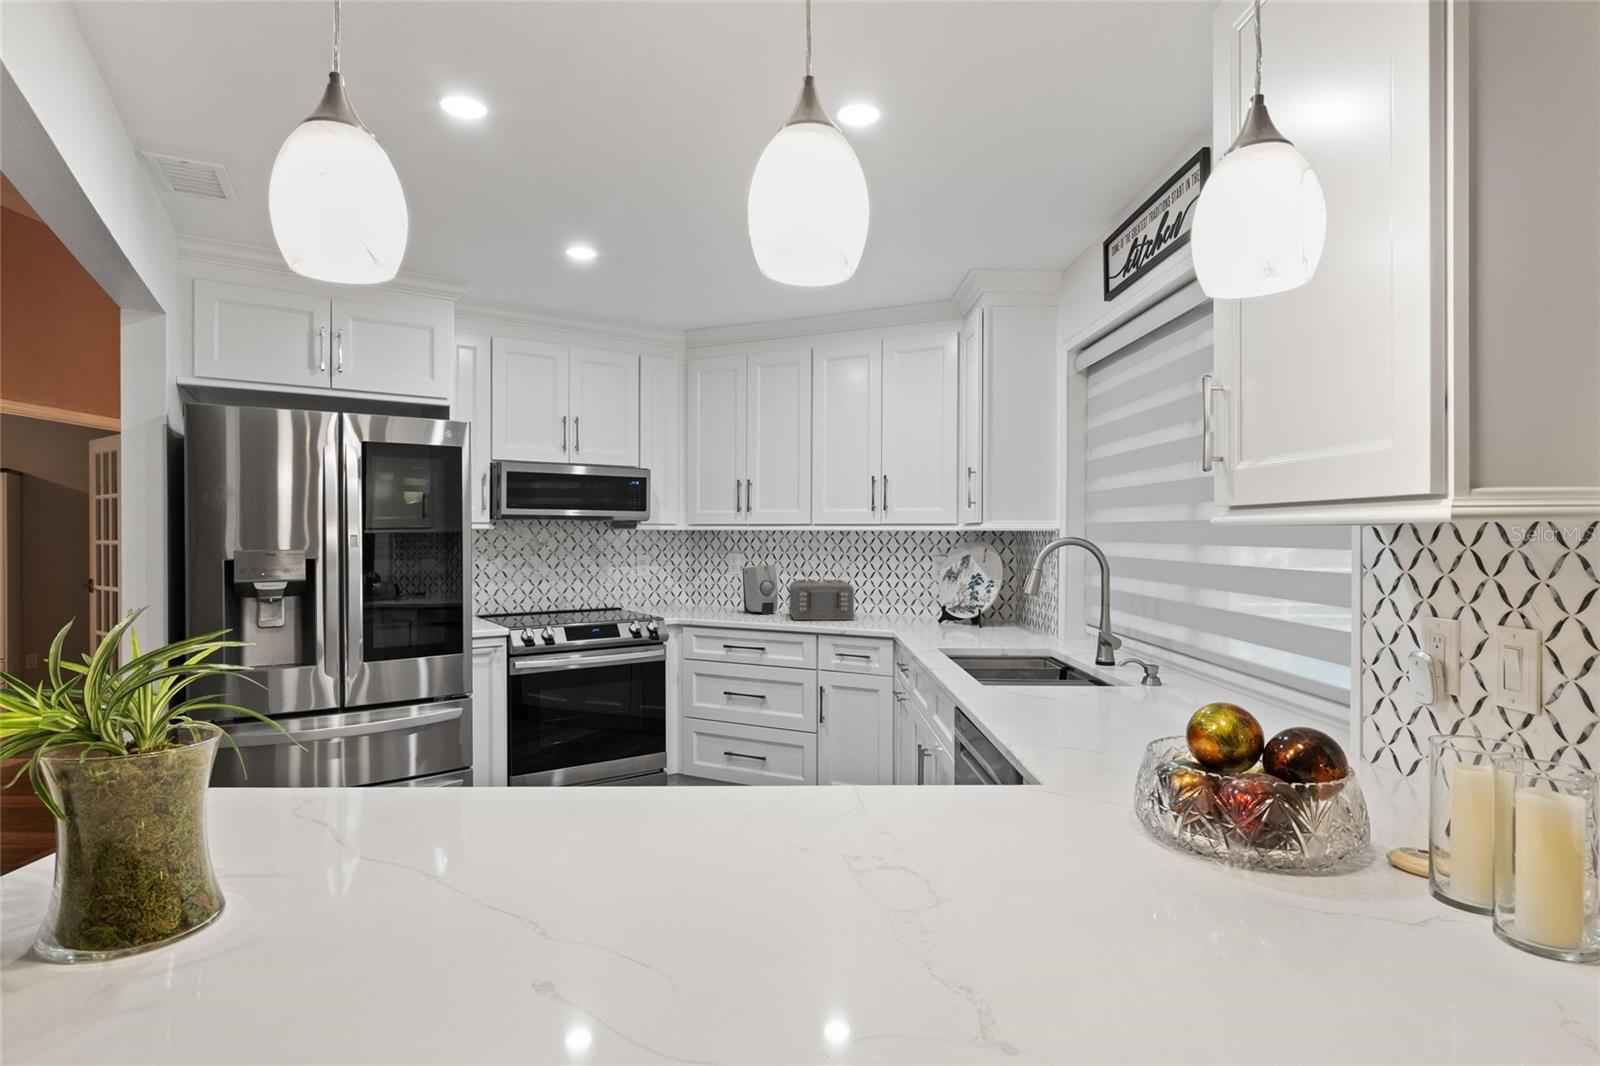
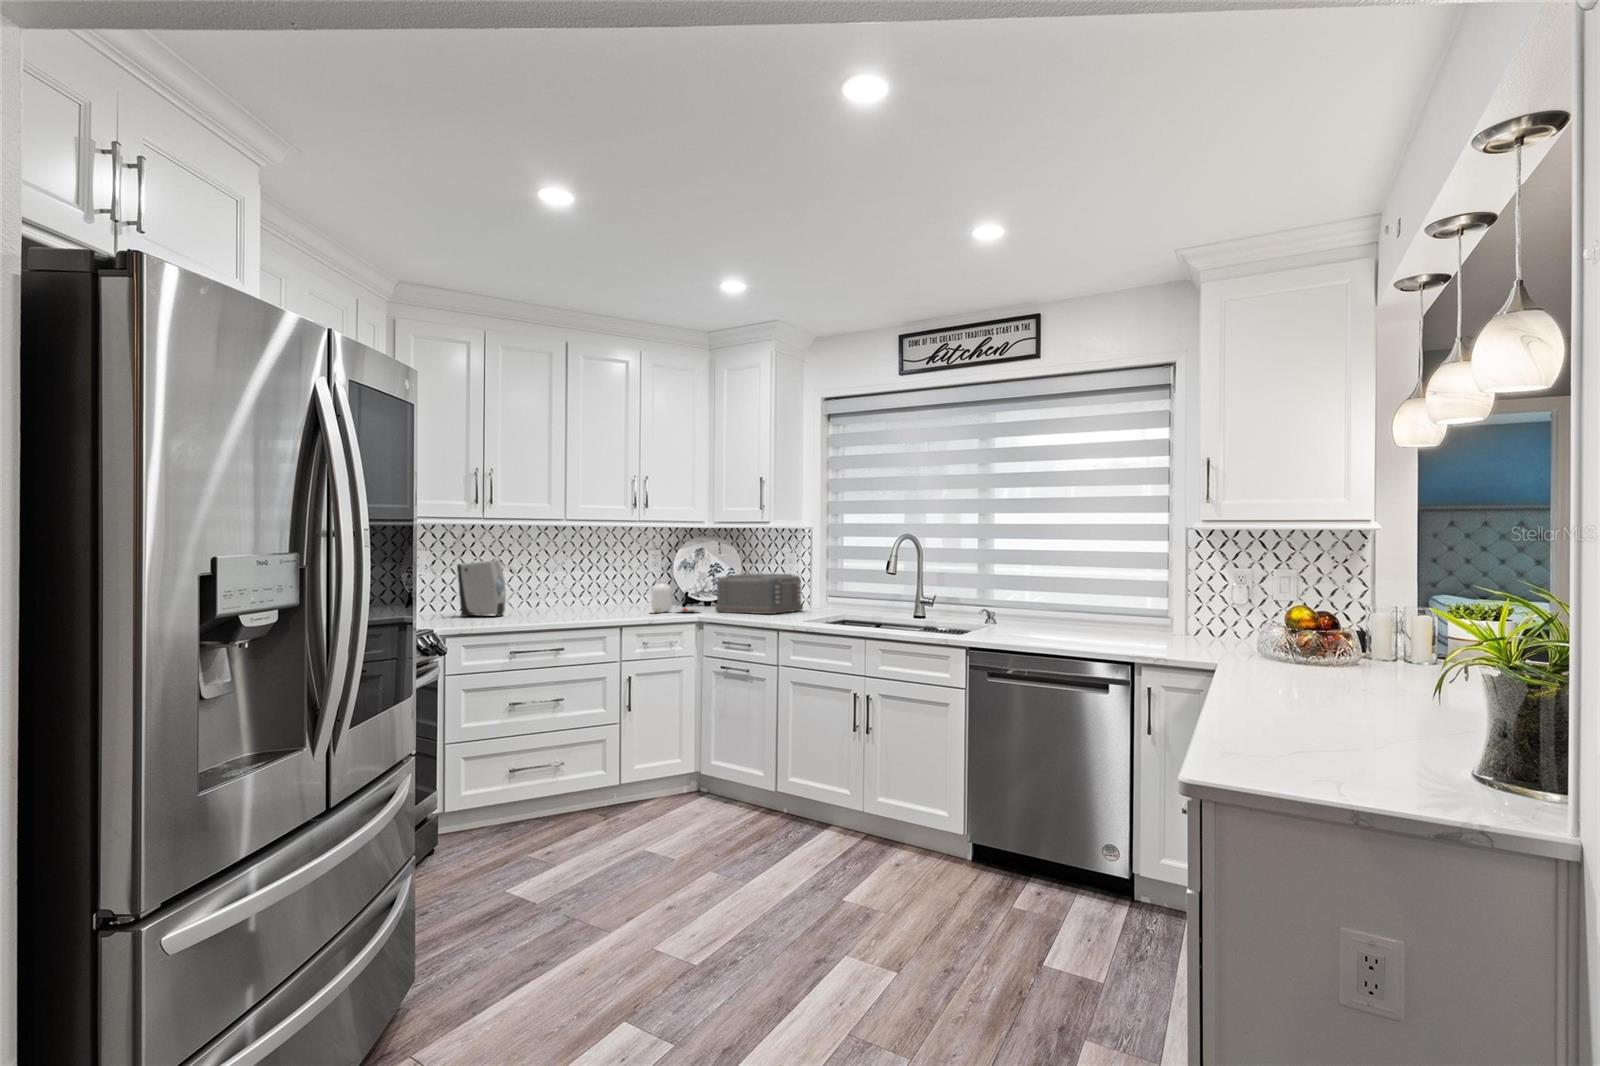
toaster: present [789,580,855,620] -> present [715,574,803,614]
jar: none [875,591,927,626] -> present [652,581,697,613]

